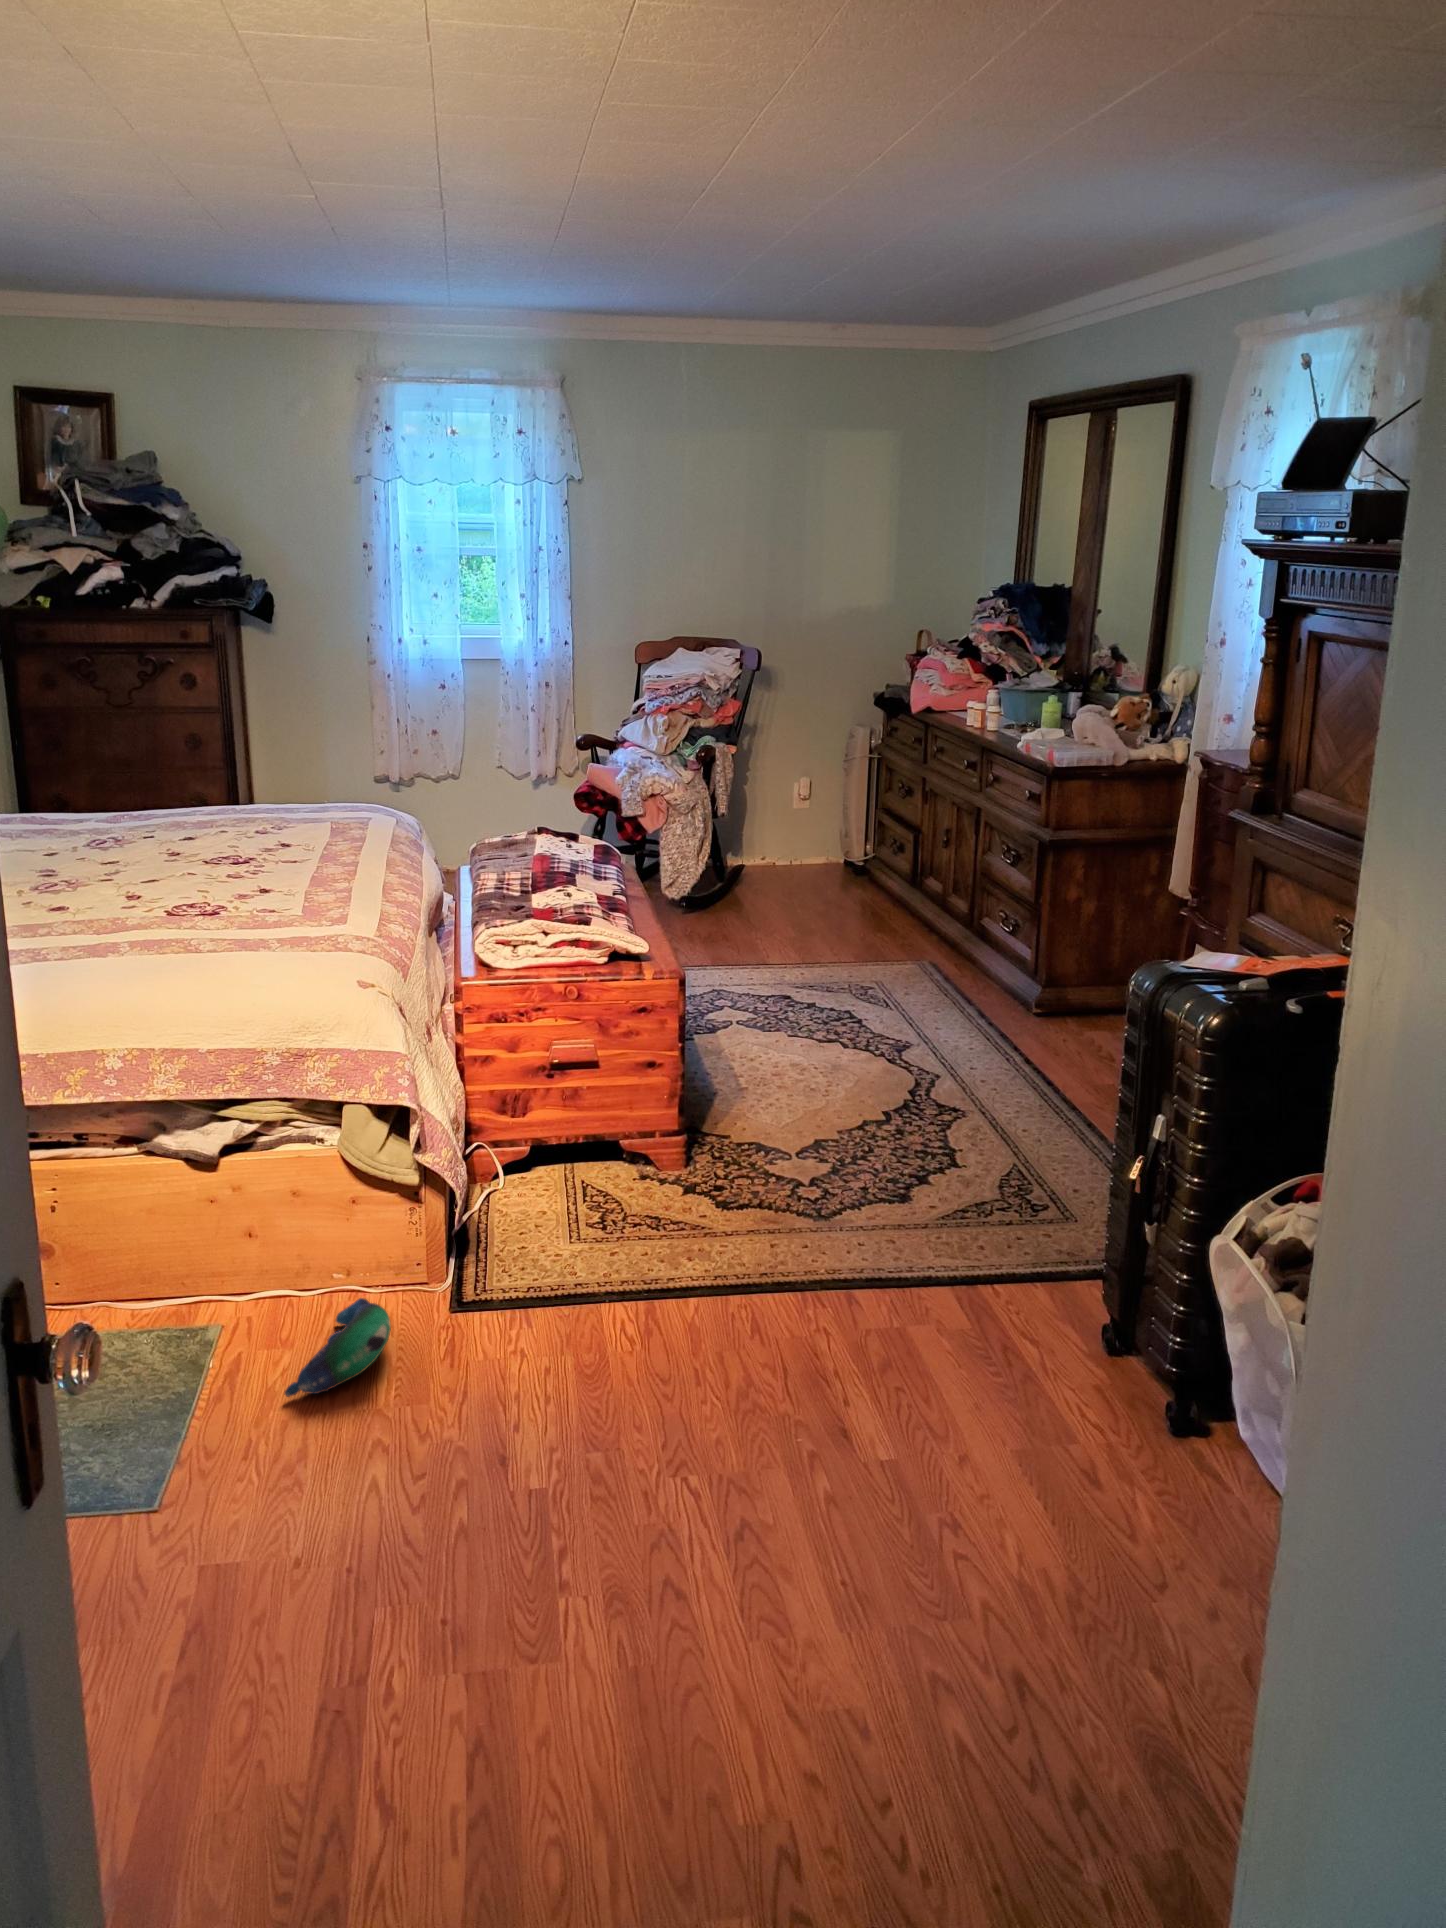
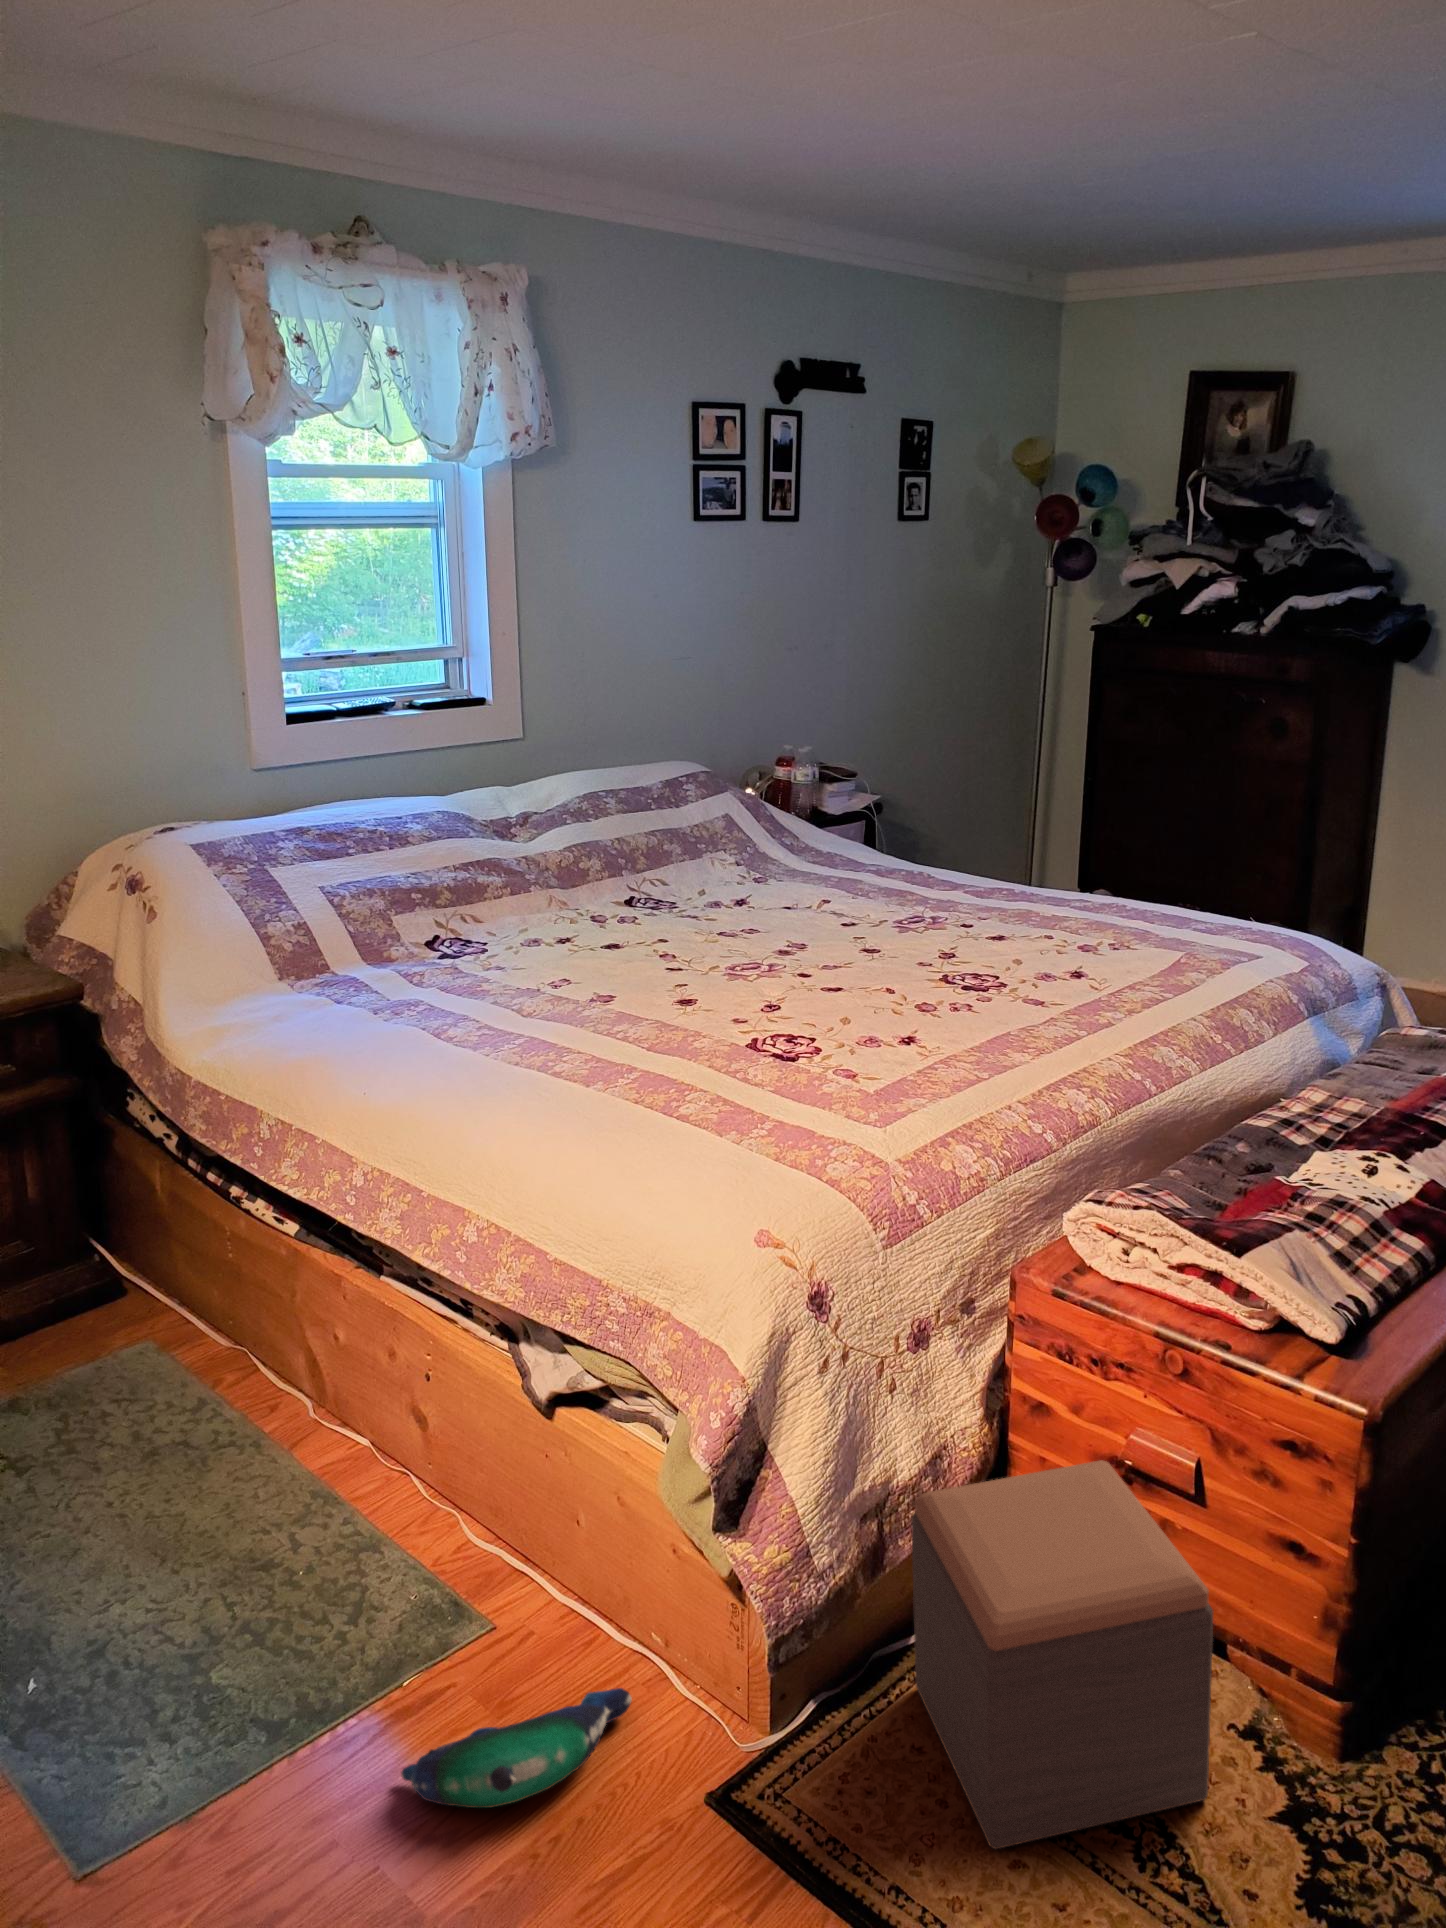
footstool: none [486,1065,656,1258] -> present [911,1460,1213,1849]

